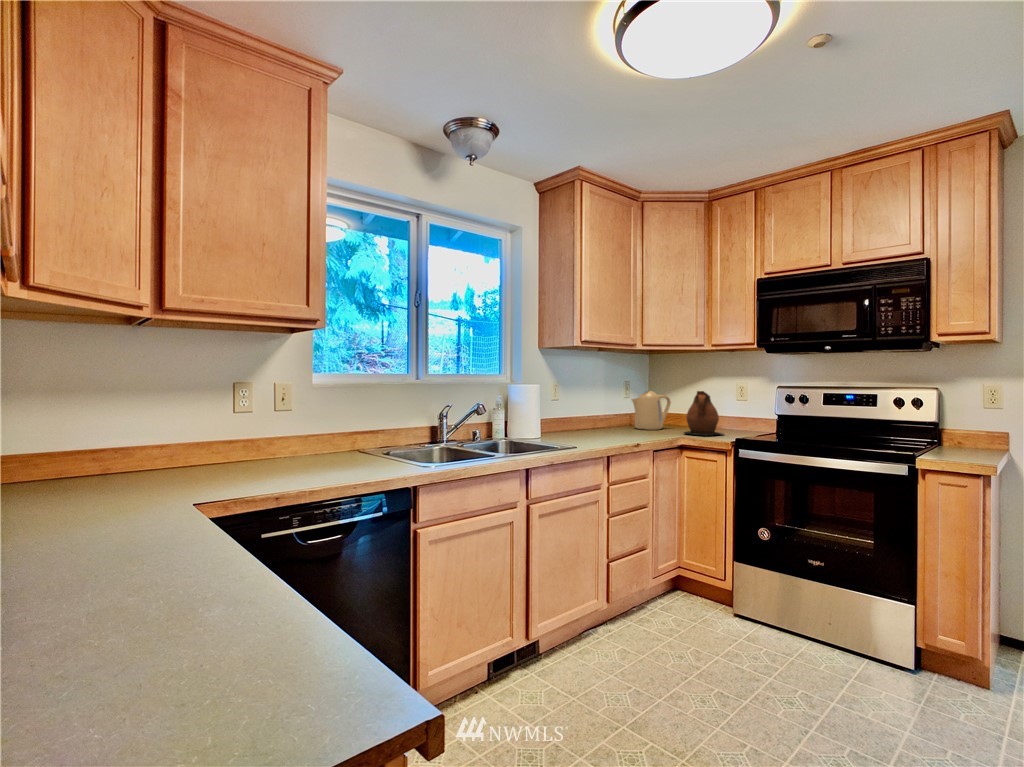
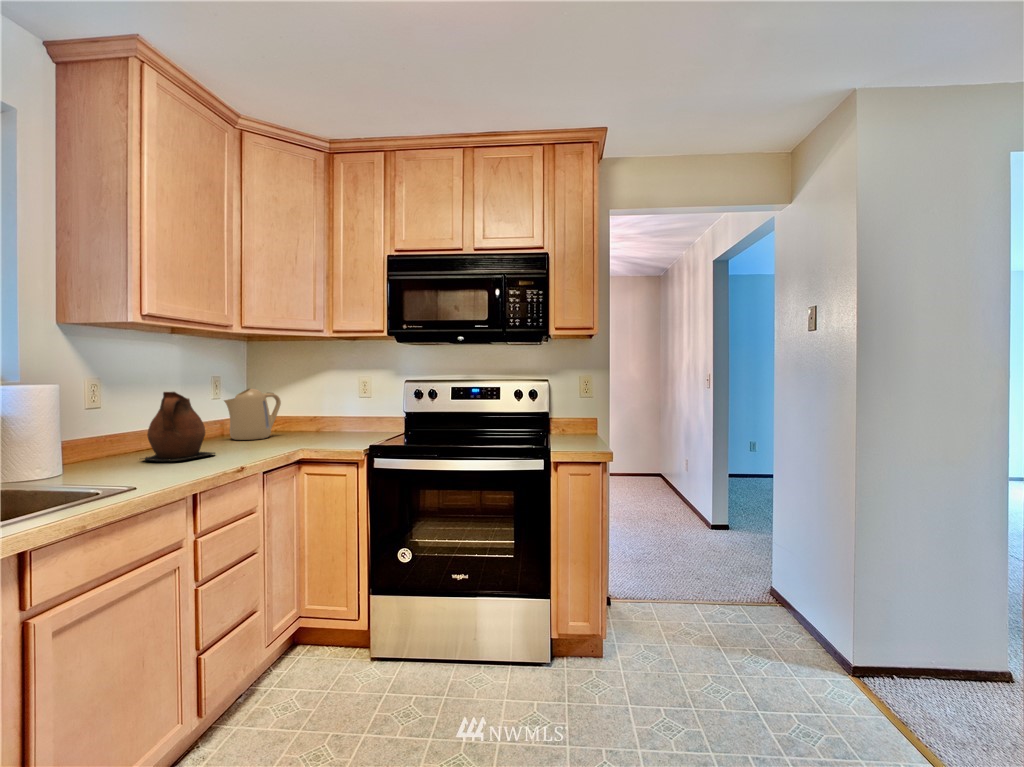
ceramic pitcher: present [684,391,723,435] -> present [144,392,215,461]

